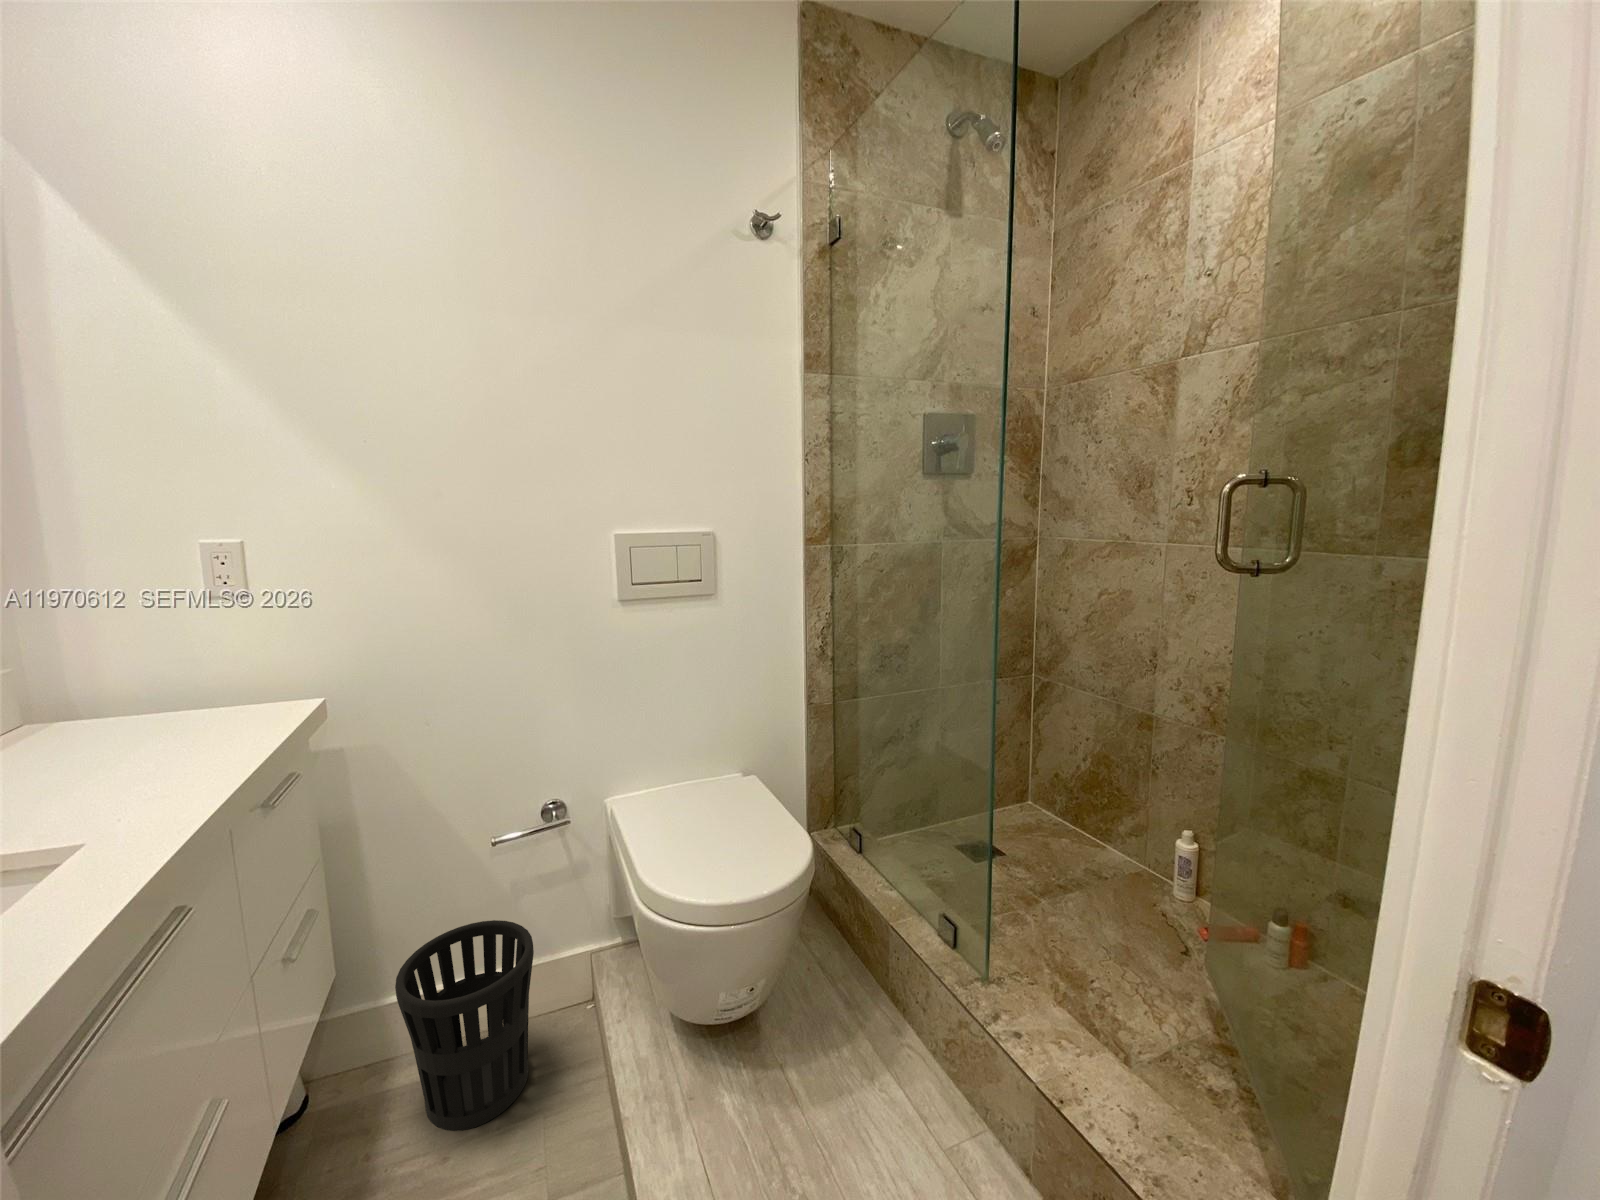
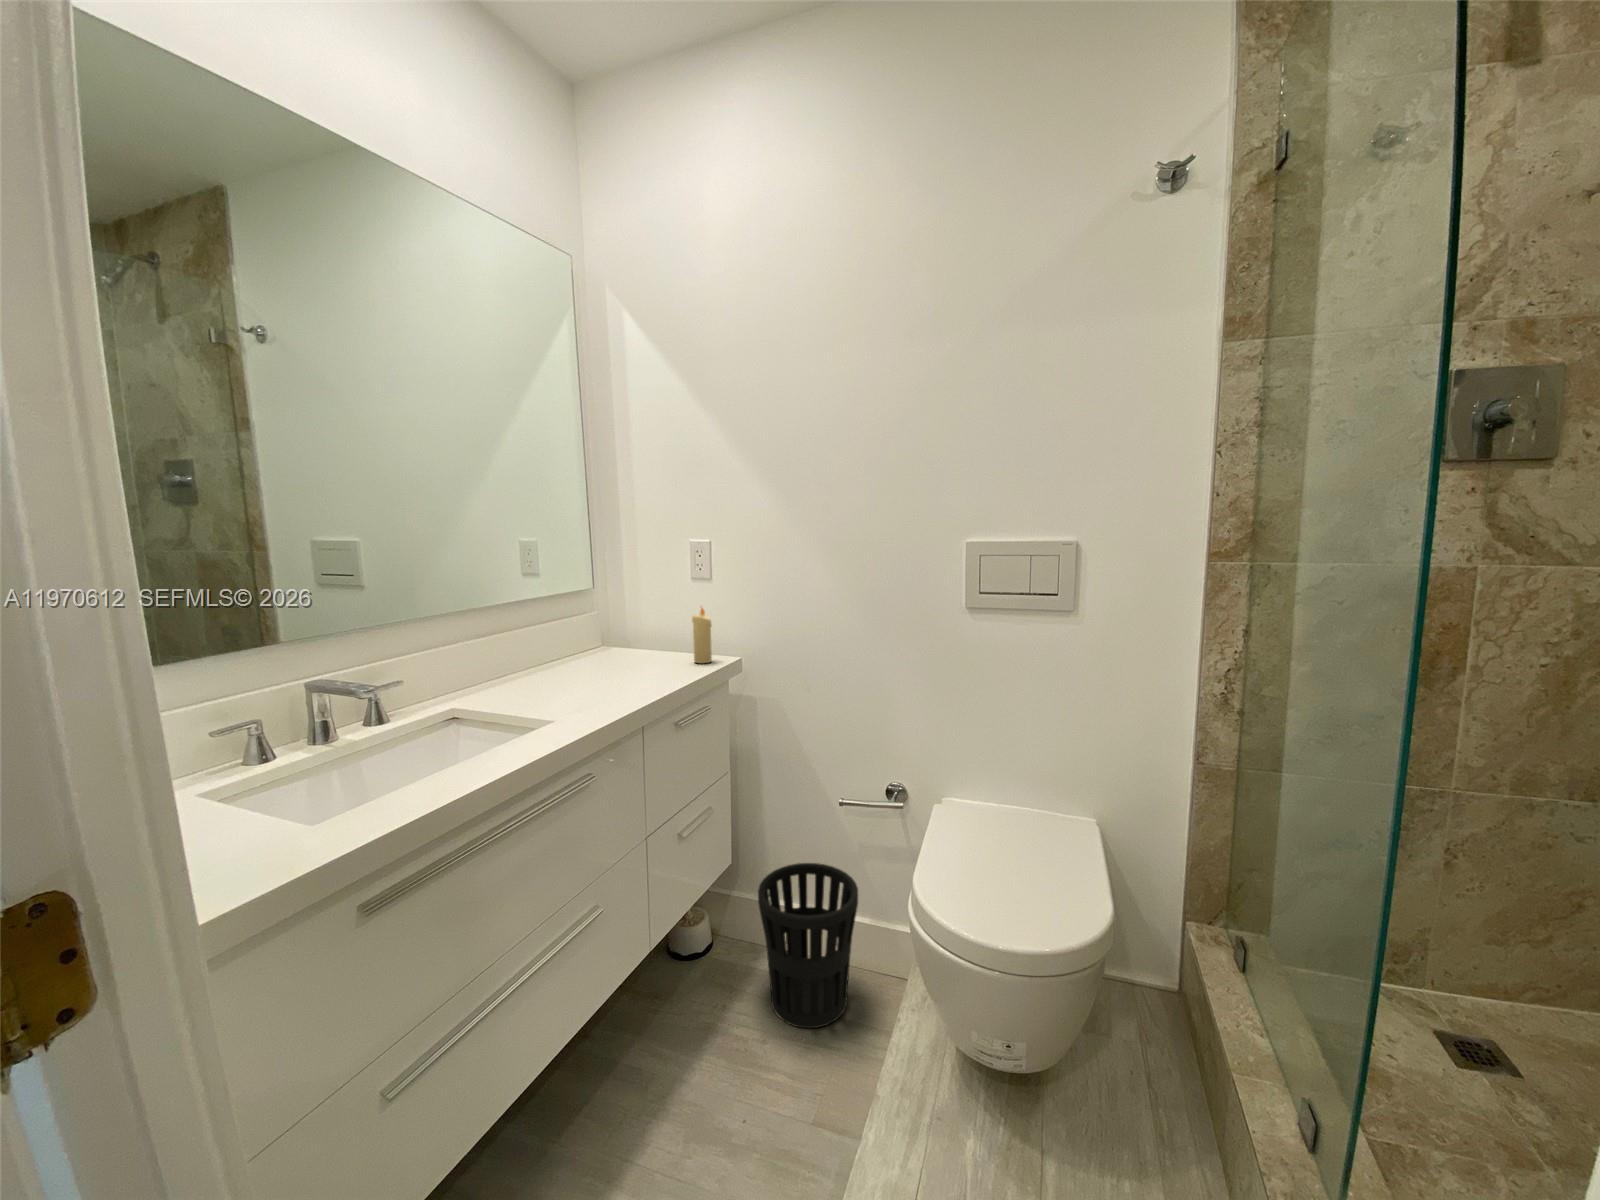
candle: none [226,636,269,721] -> present [692,608,712,663]

